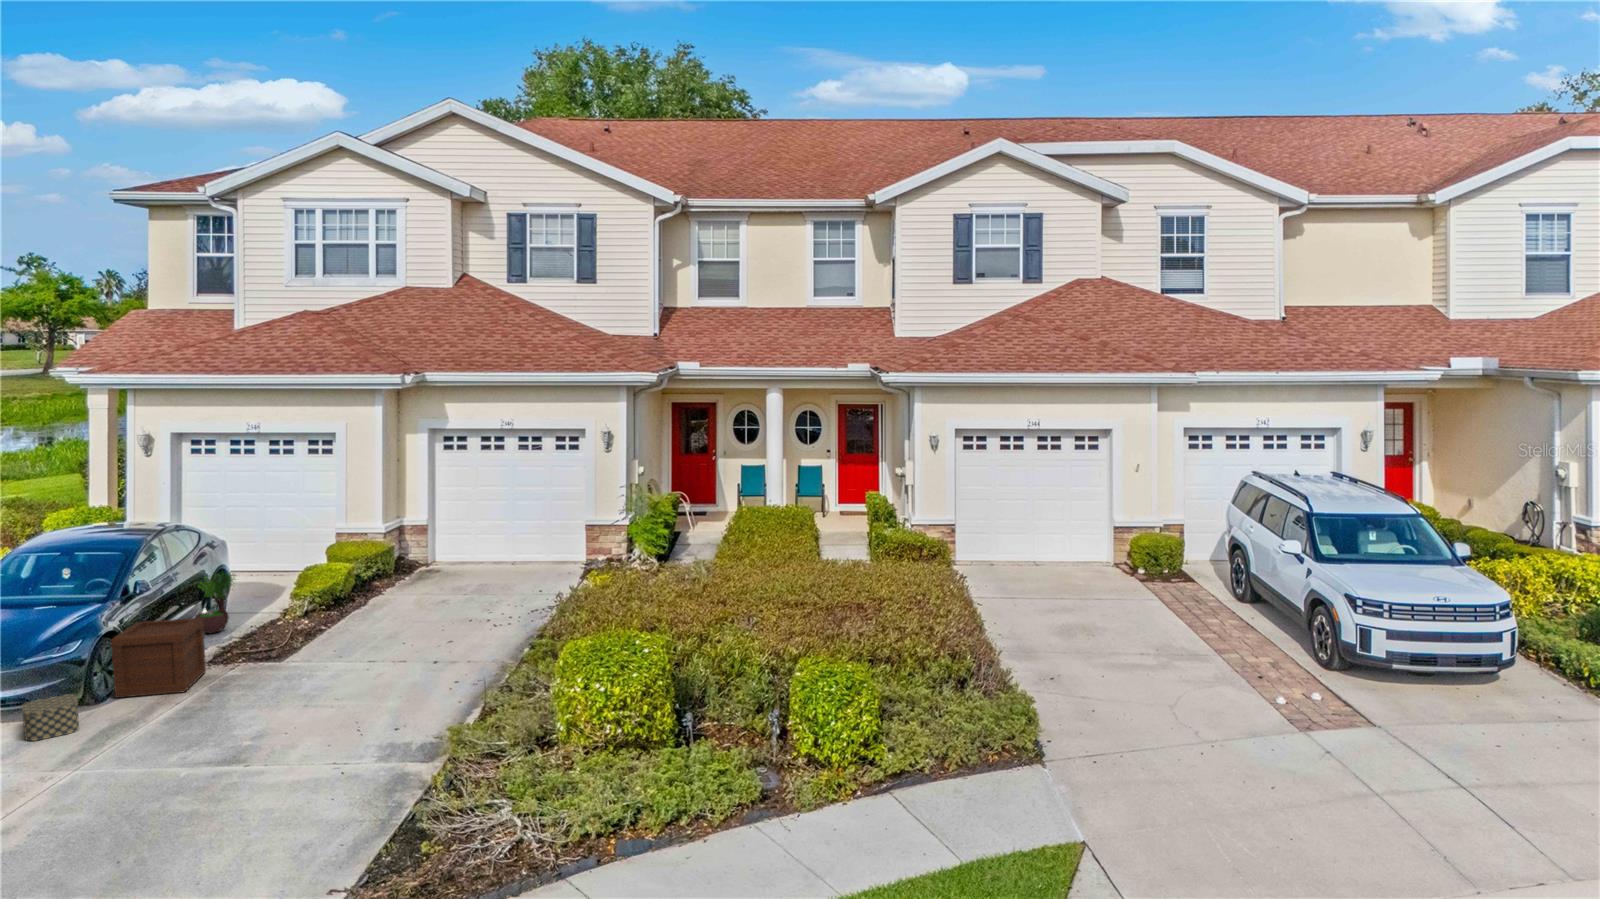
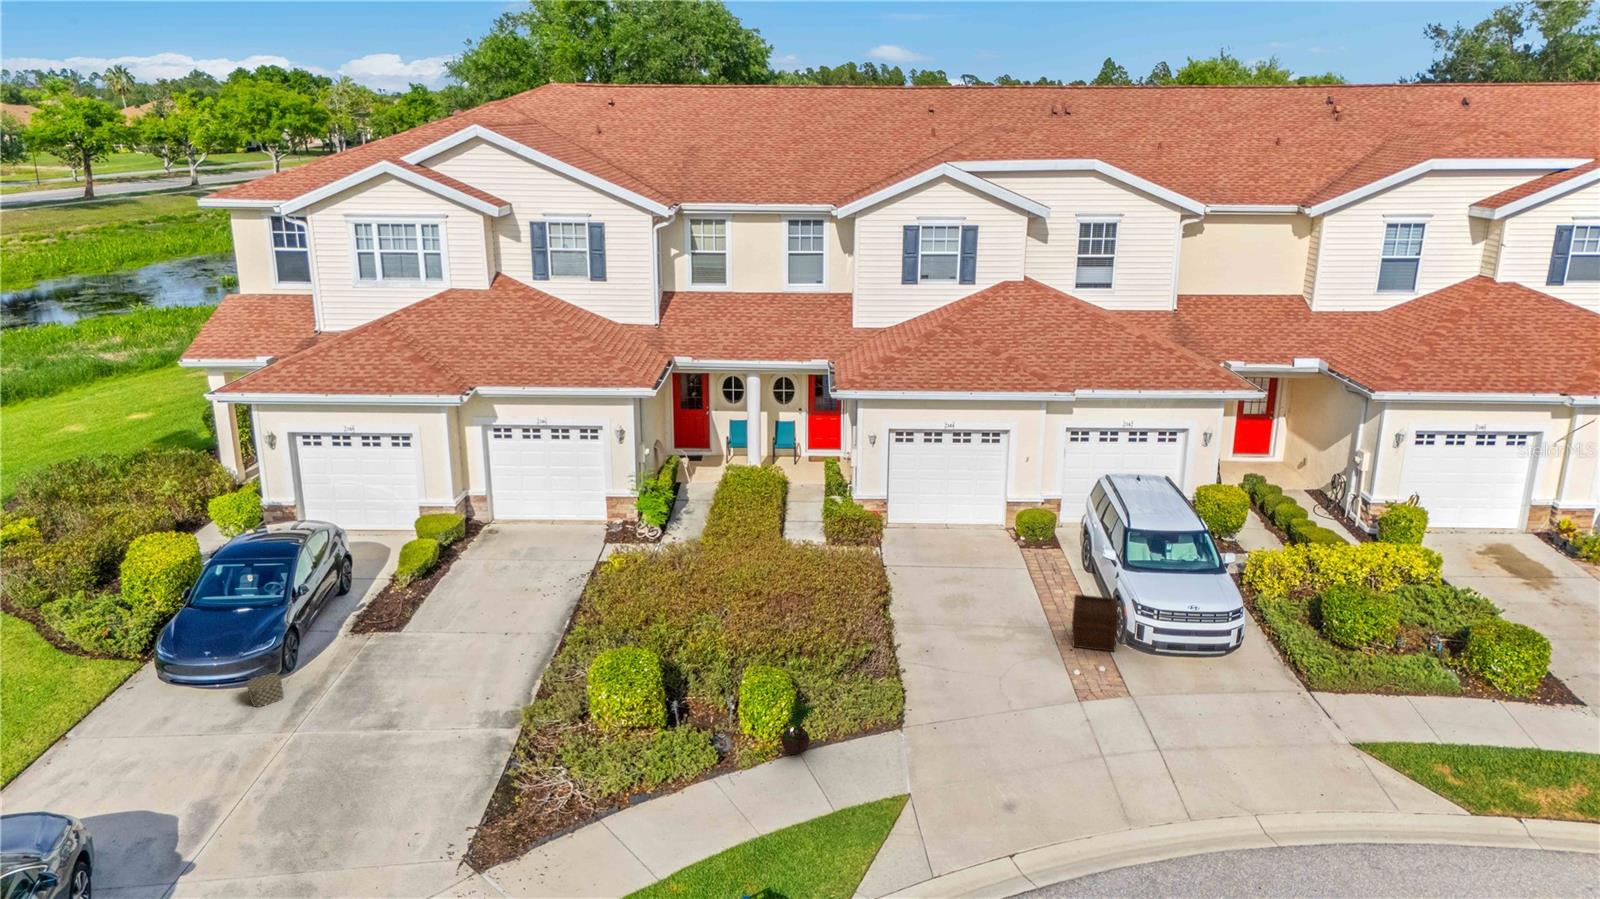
potted tree: present [195,572,235,633] -> present [781,700,815,754]
wooden crate: present [111,618,206,698] -> present [1072,595,1118,652]

